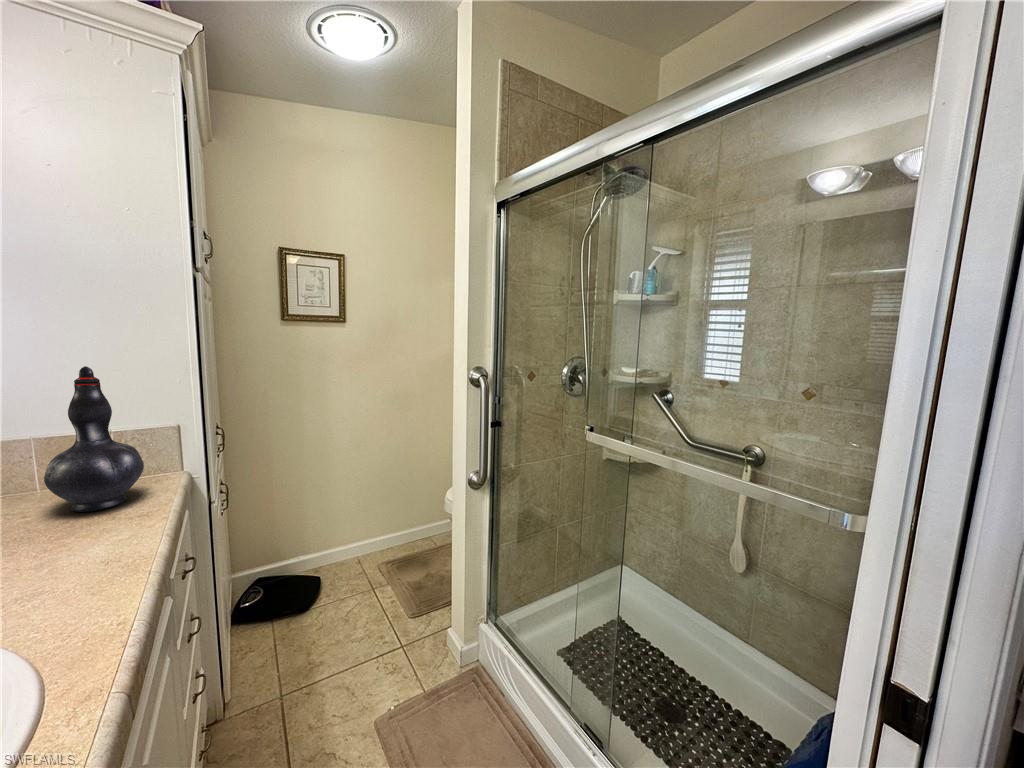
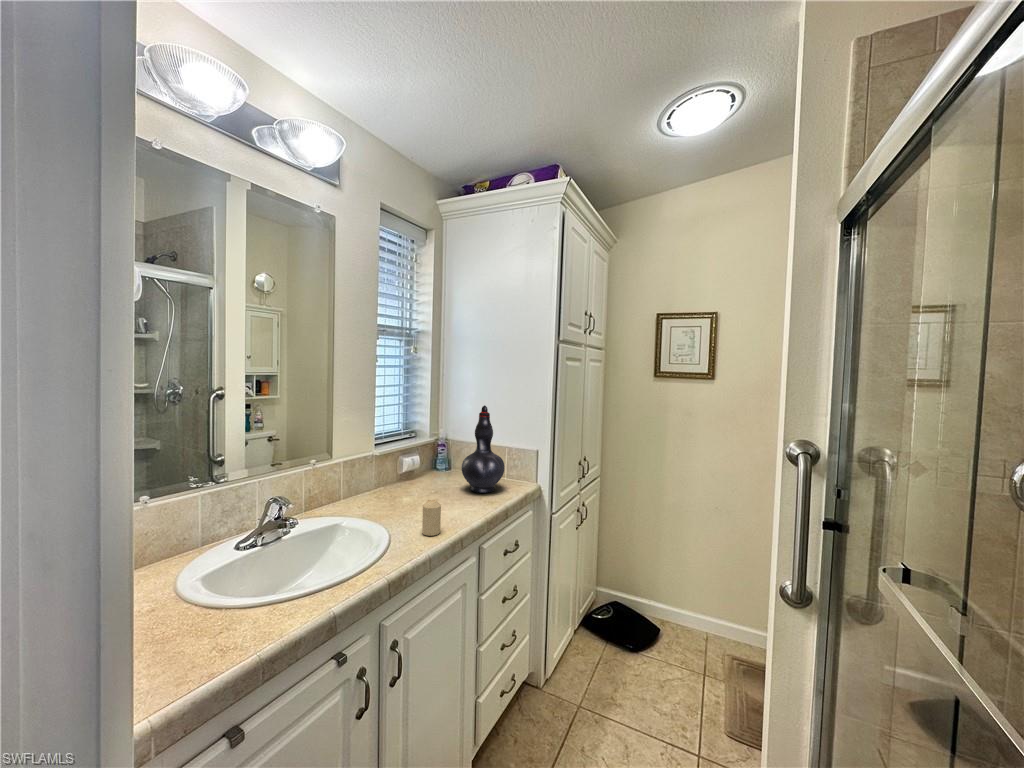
candle: none [73,534,122,600] -> present [422,500,441,536]

